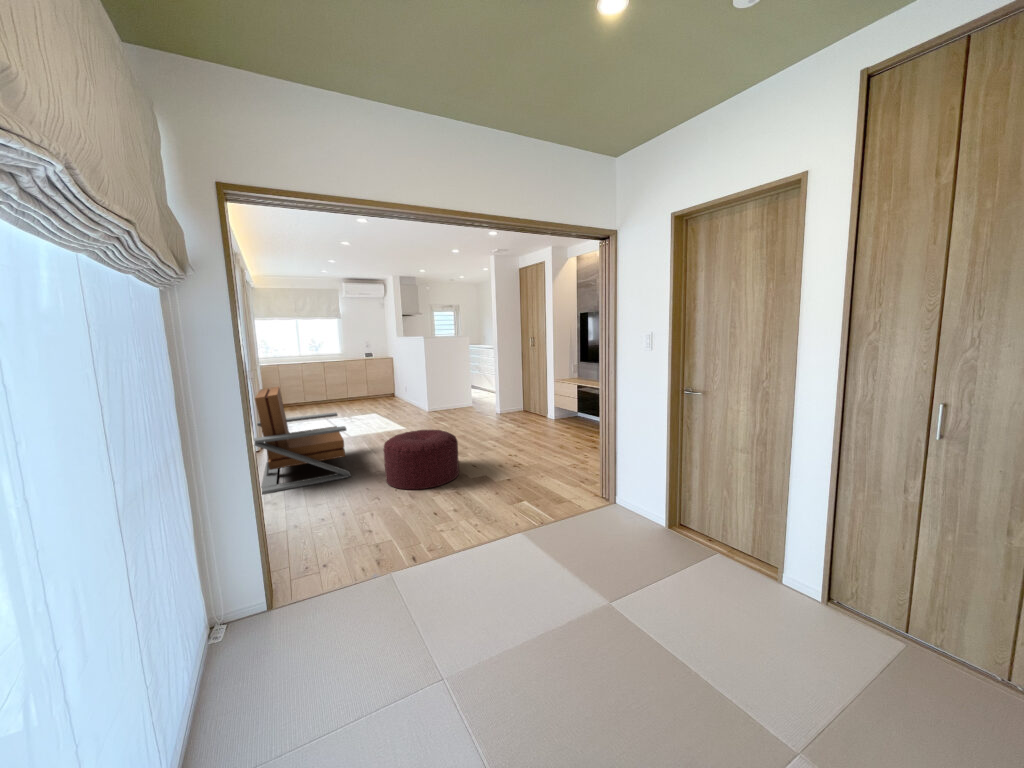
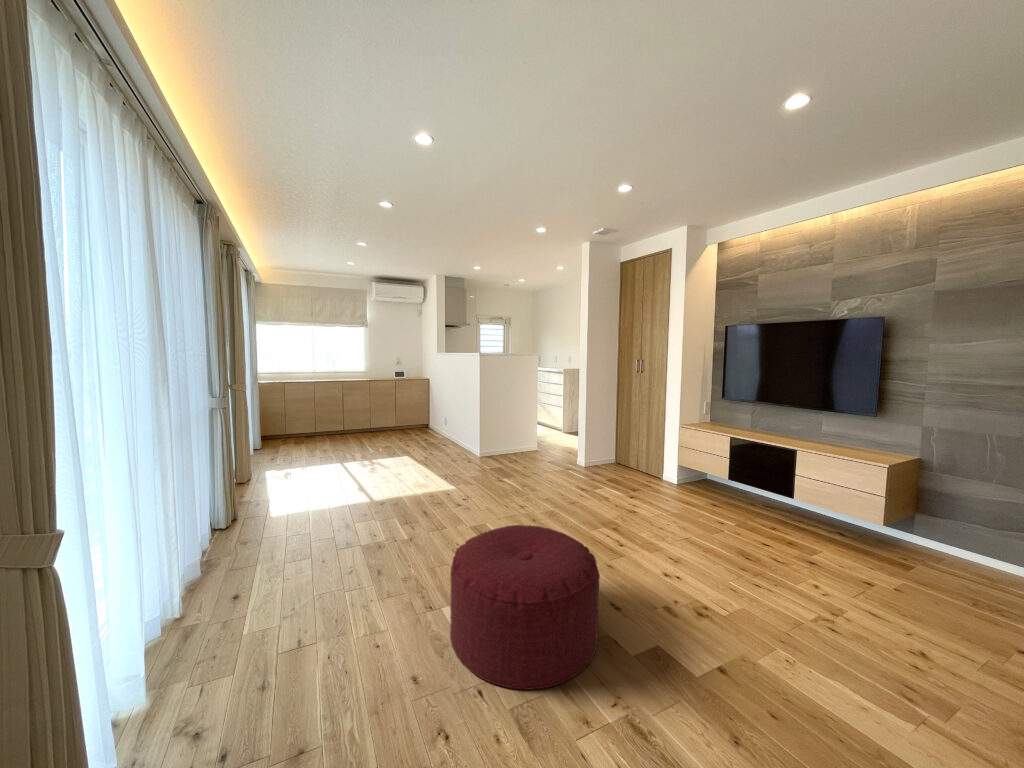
lounge chair: present [254,387,351,494] -> none [172,428,379,674]

